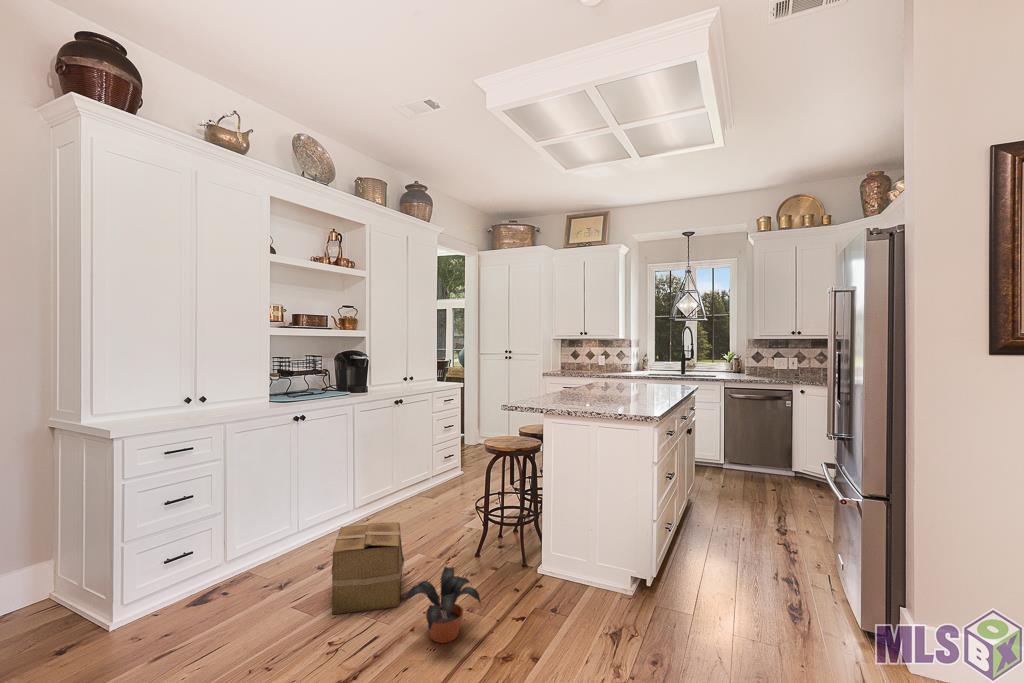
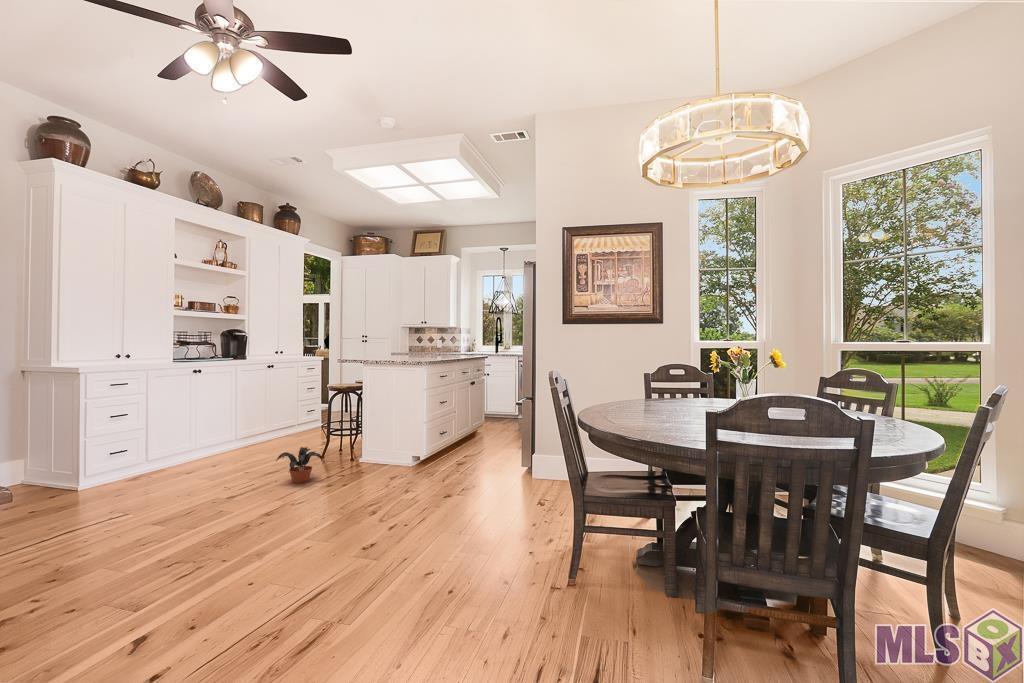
cardboard box: present [332,522,404,614] -> none [228,432,276,480]

